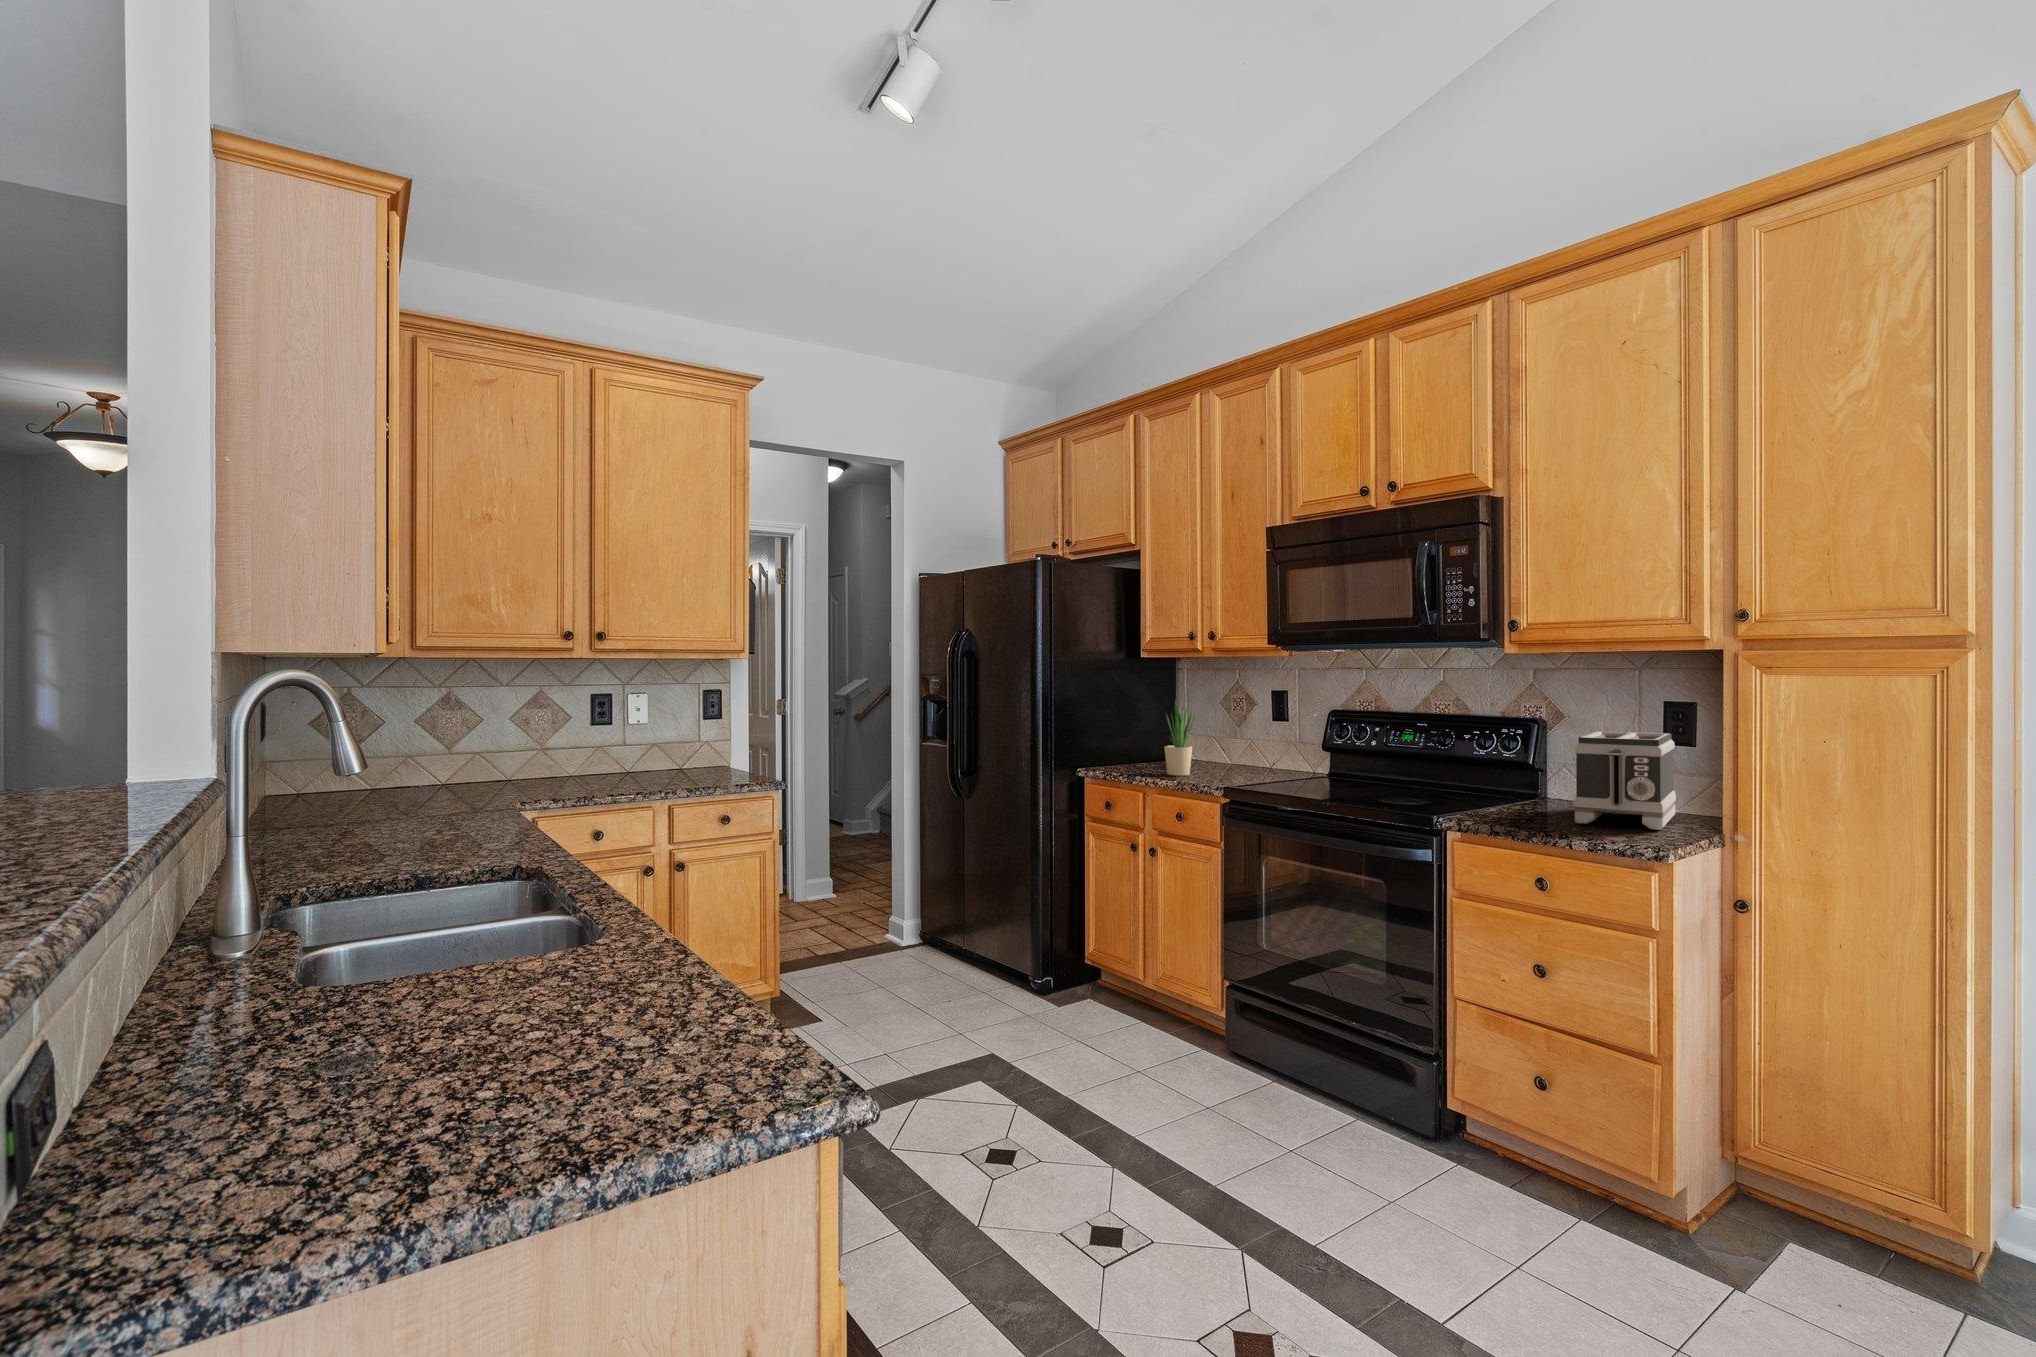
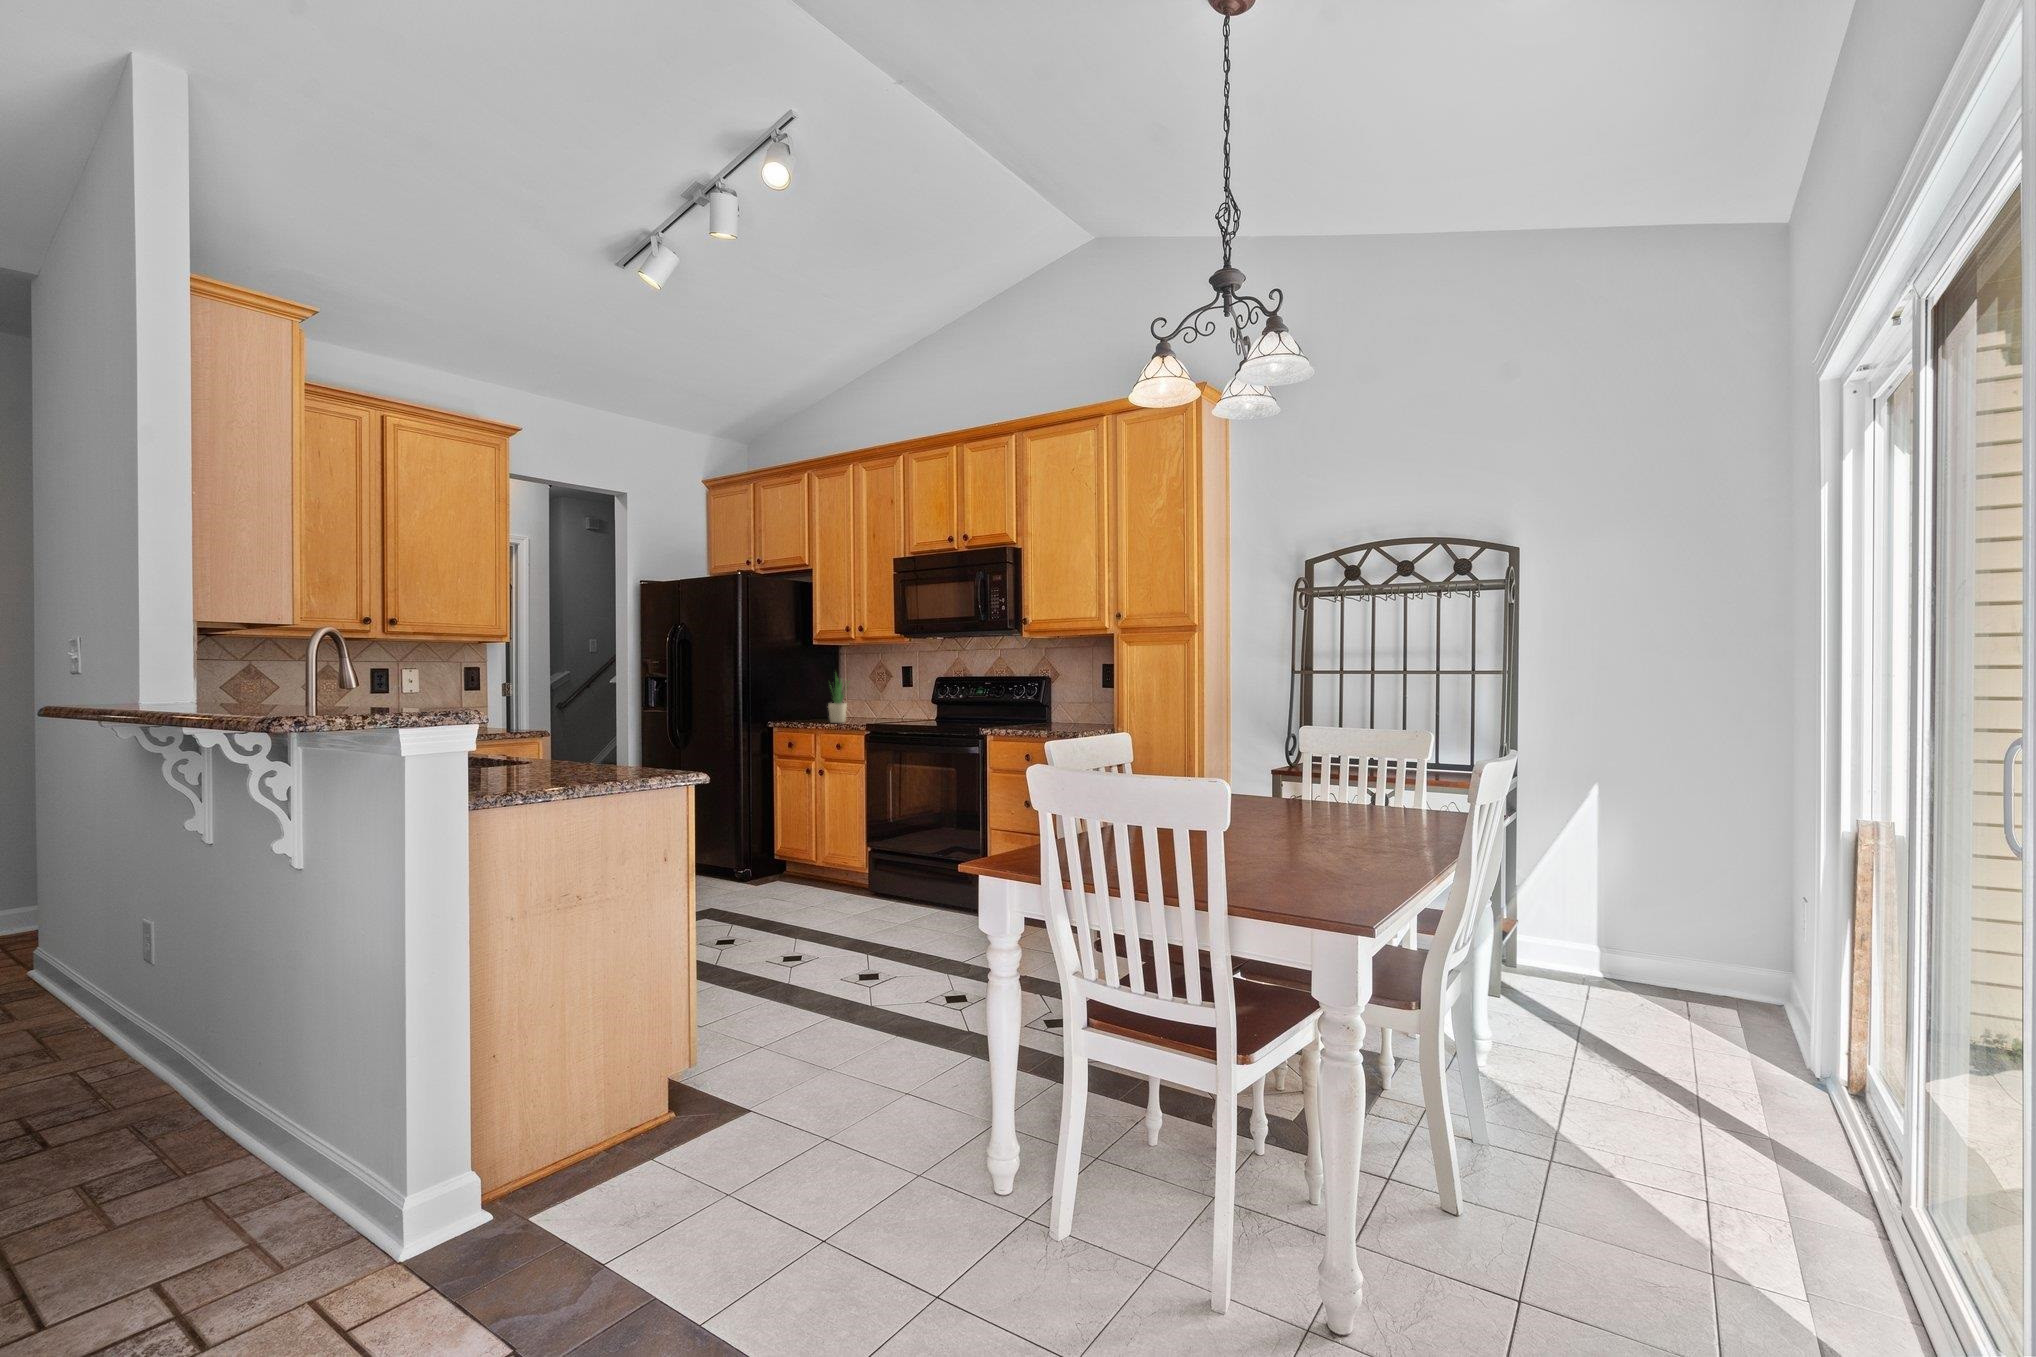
toaster: present [1574,731,1676,830] -> none [1051,681,1108,730]

